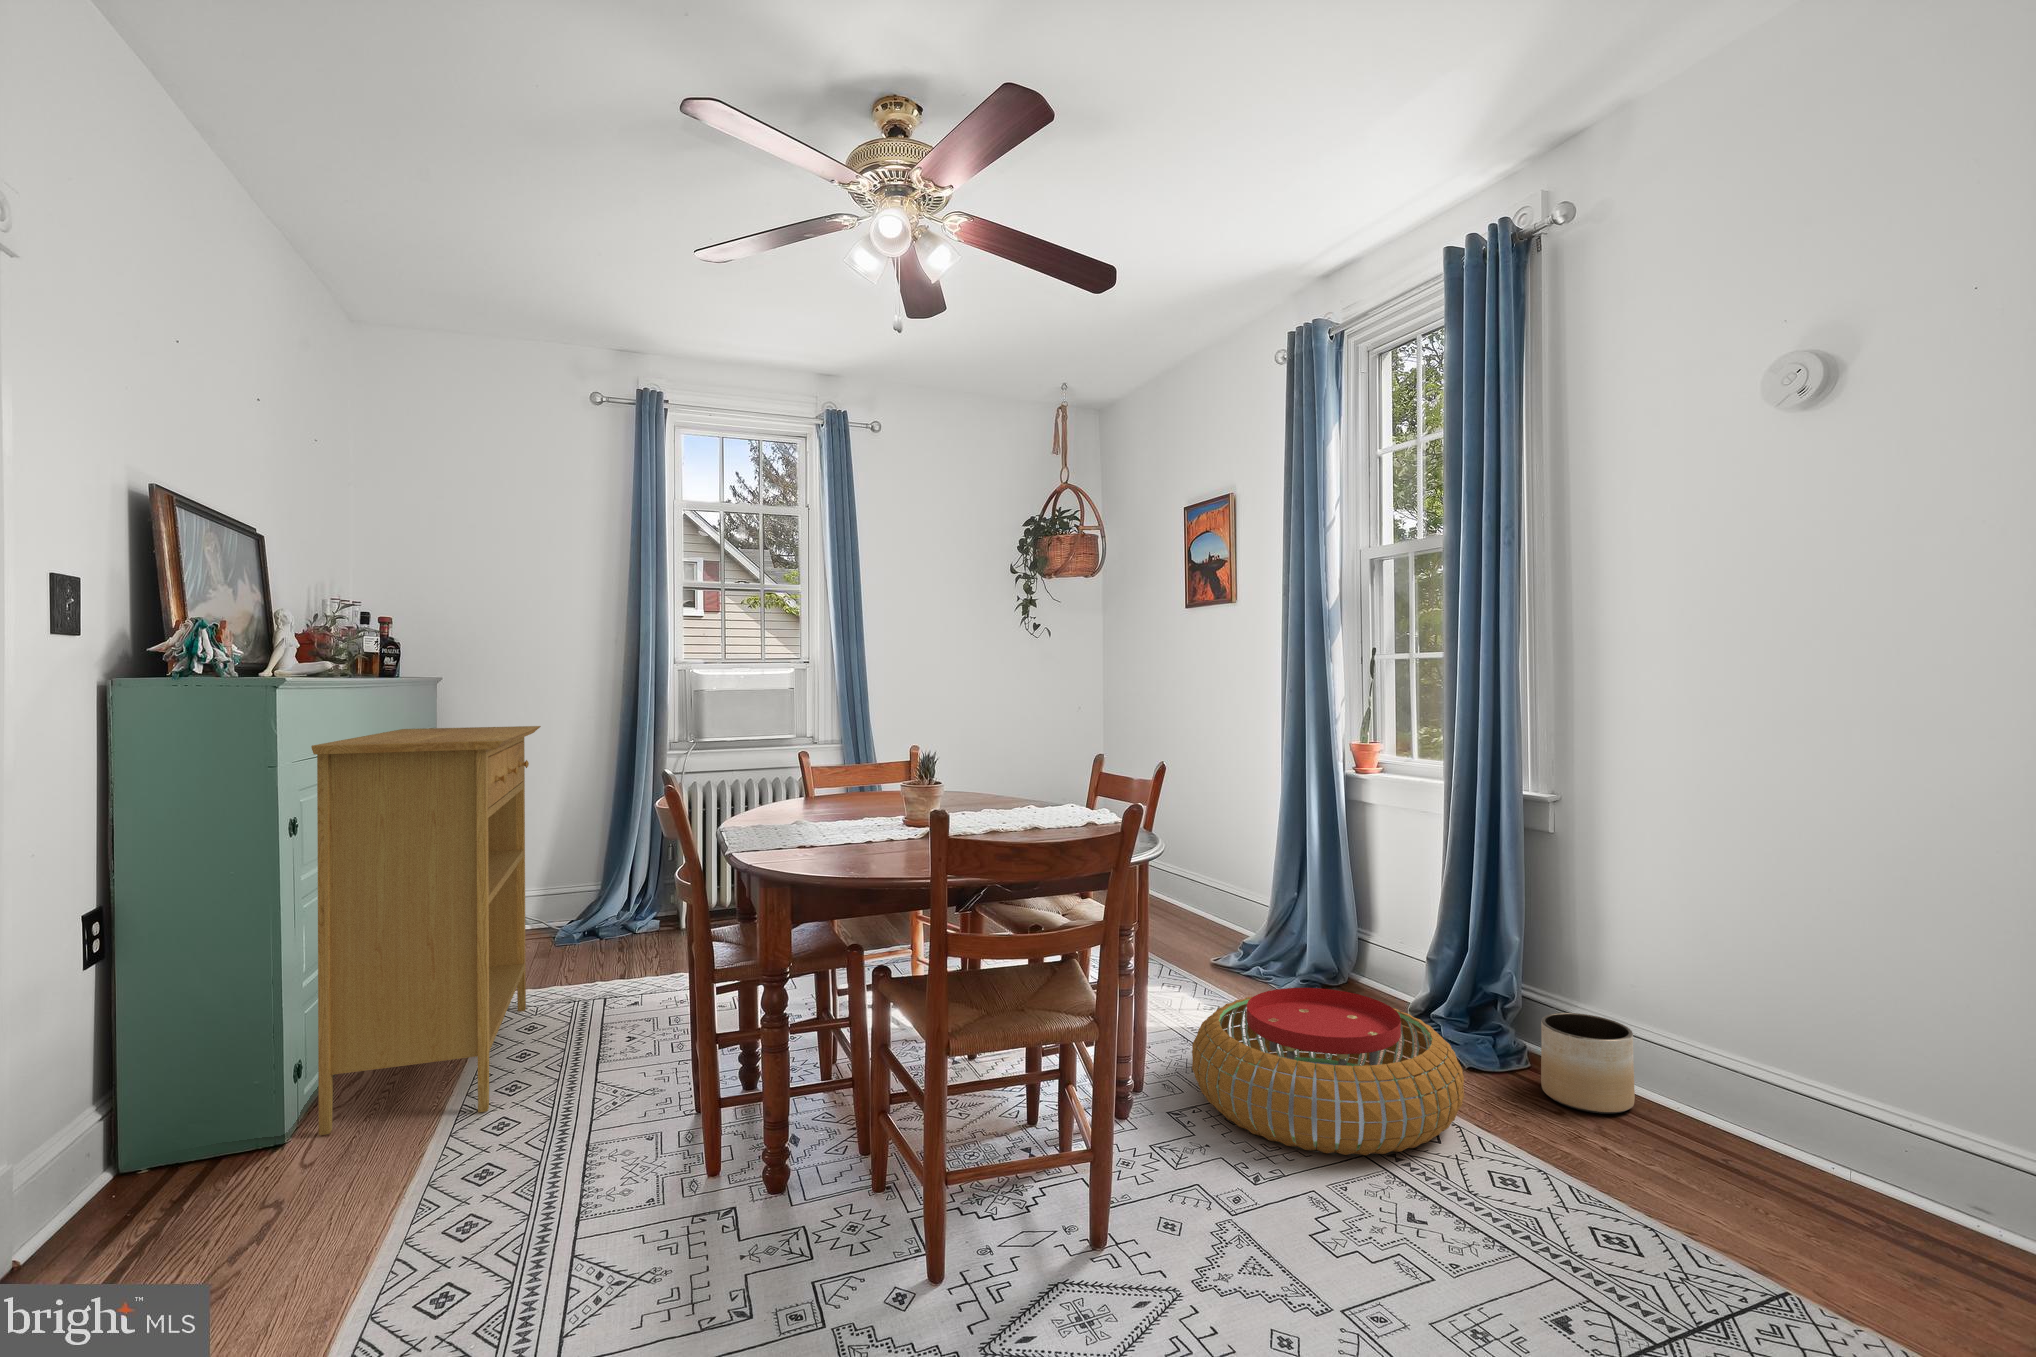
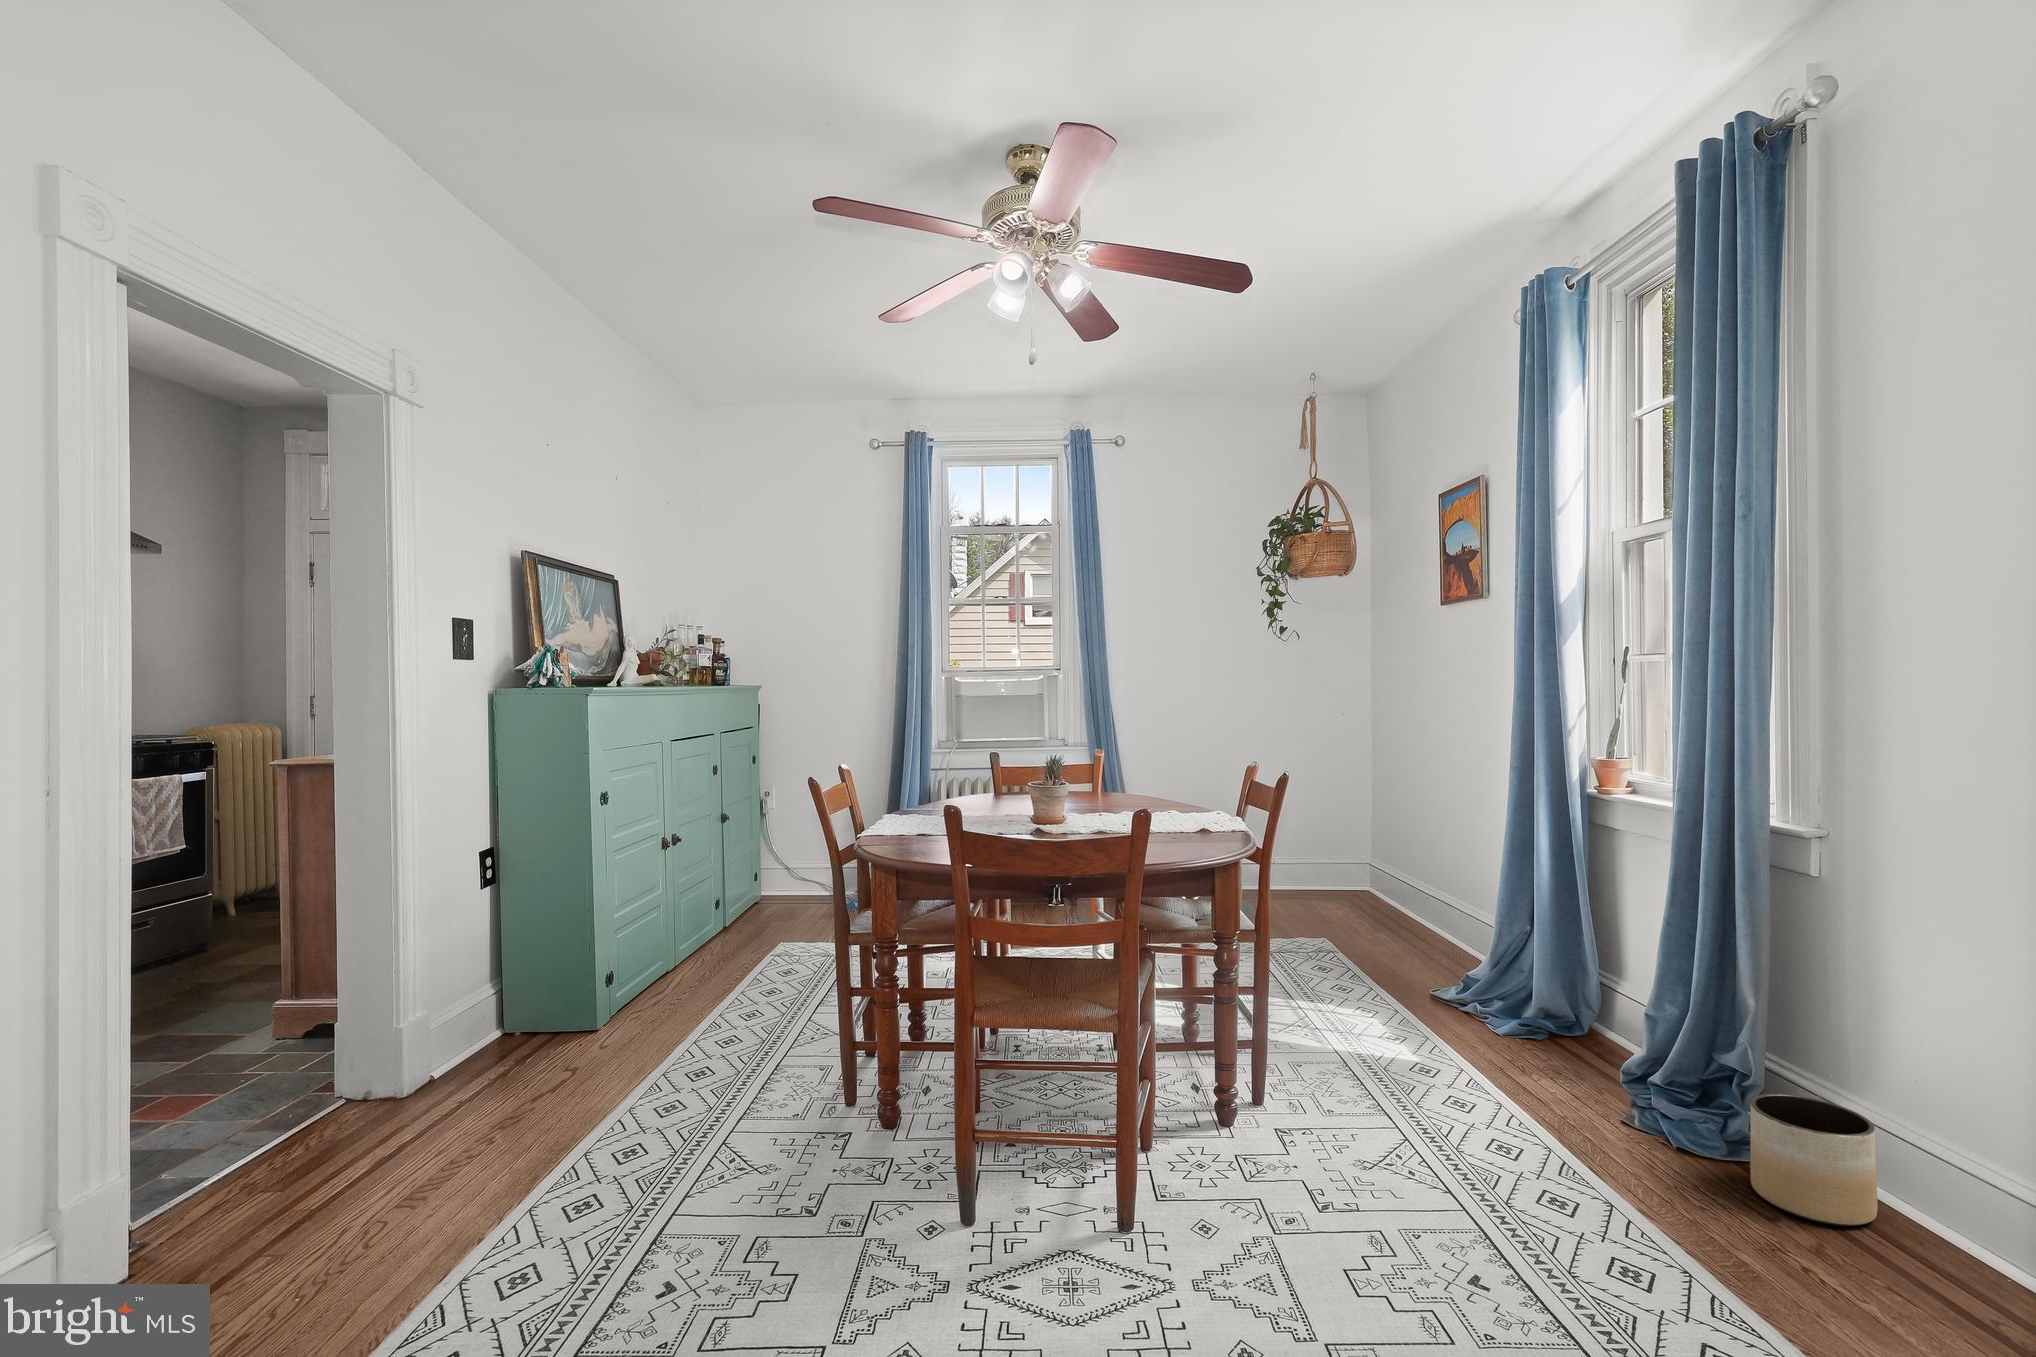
console table: present [311,726,541,1135] -> none [606,725,806,1031]
pouf: present [1192,988,1464,1155] -> none [1309,1021,1618,1211]

